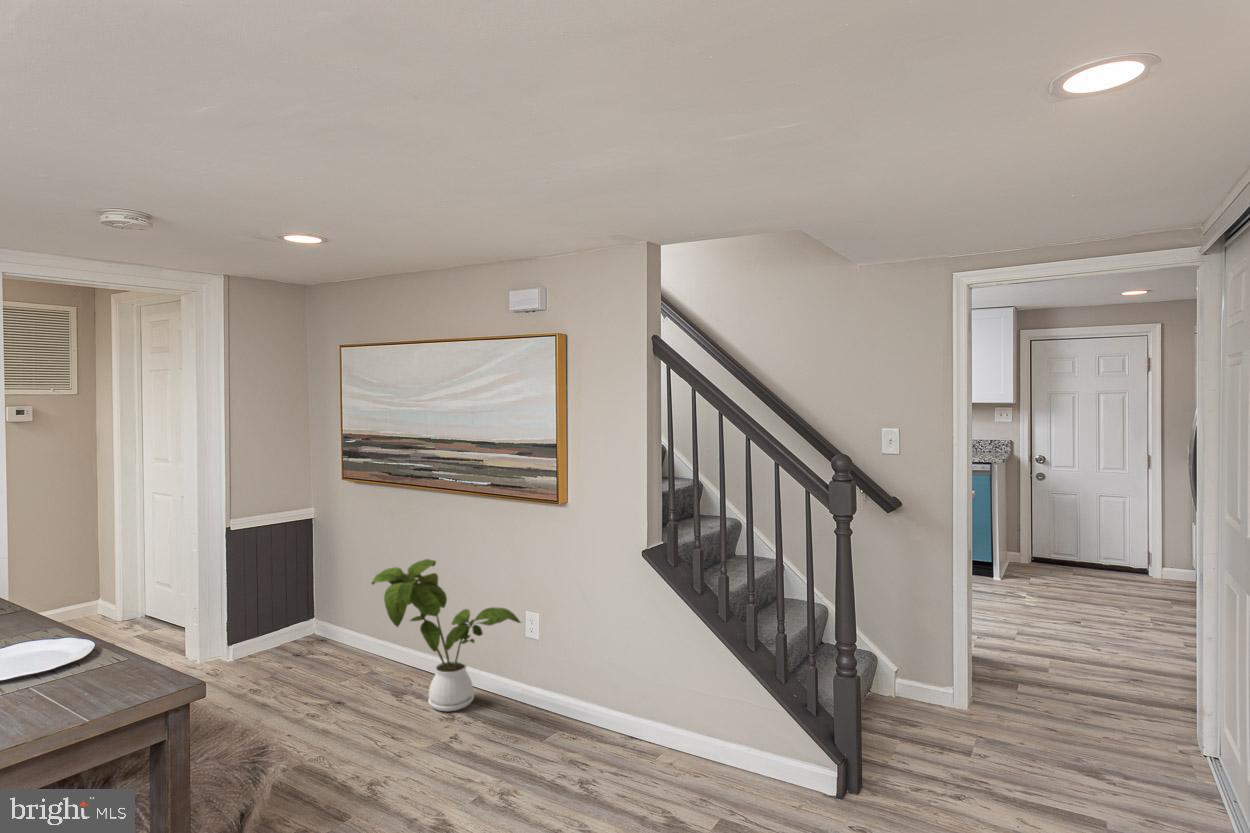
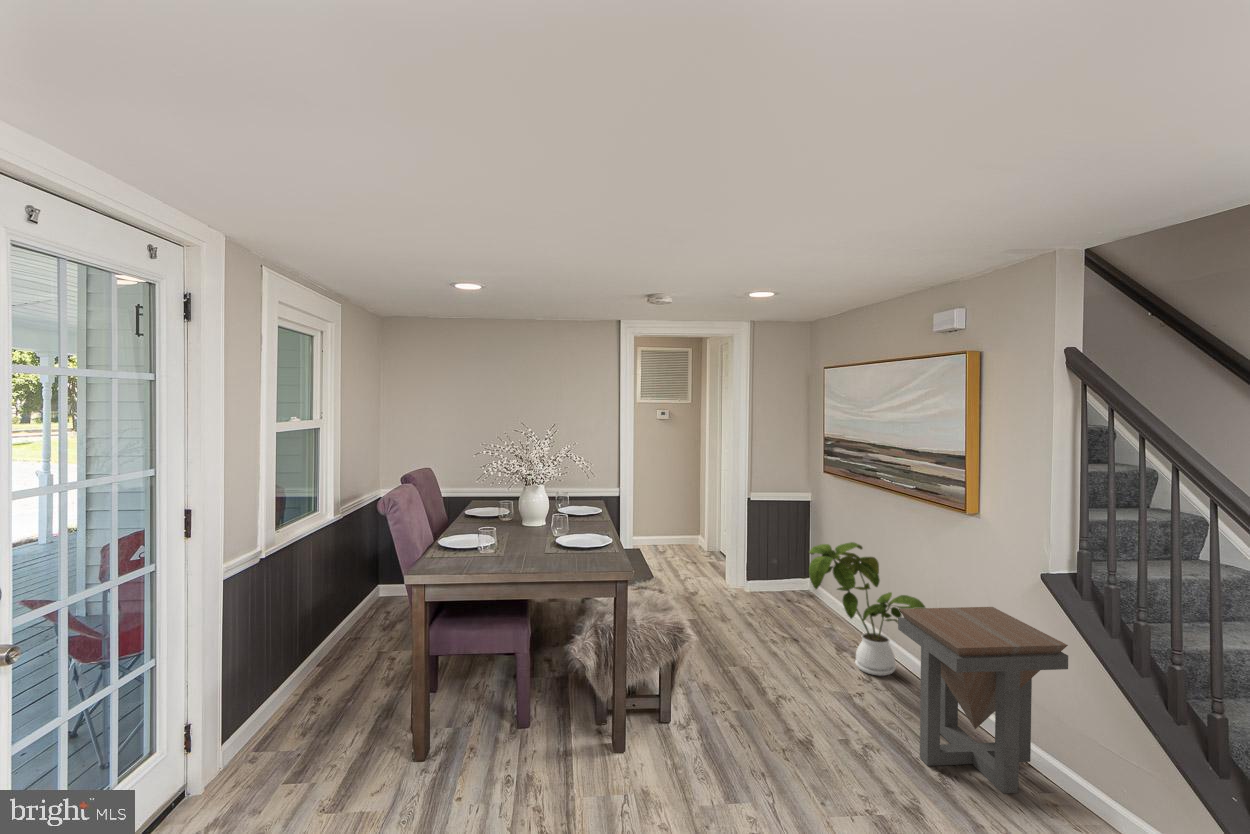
side table: none [518,597,672,783] -> present [898,607,1068,793]

